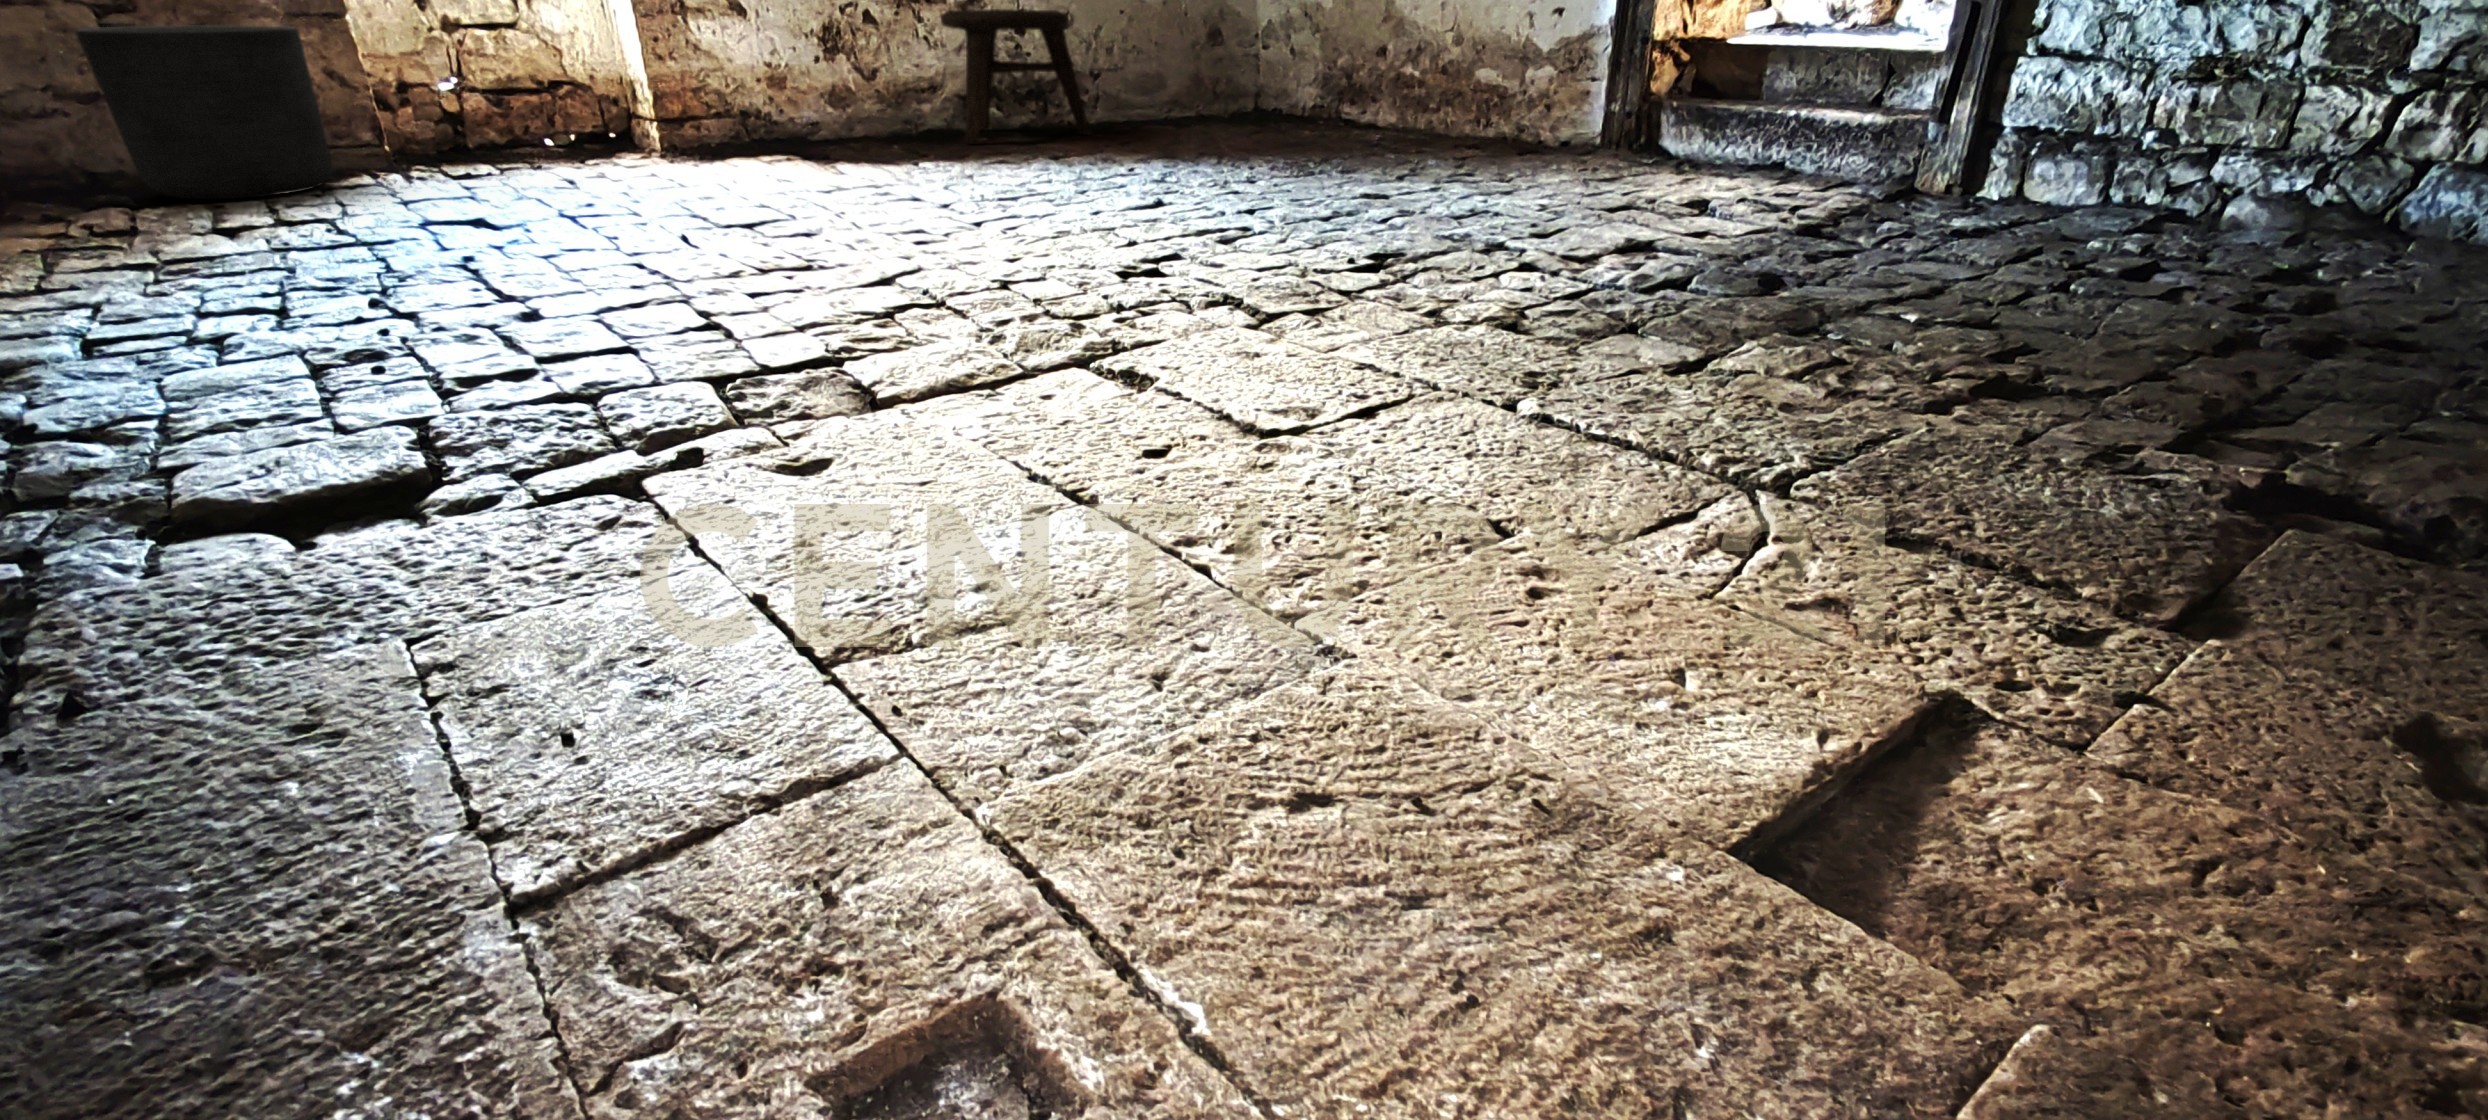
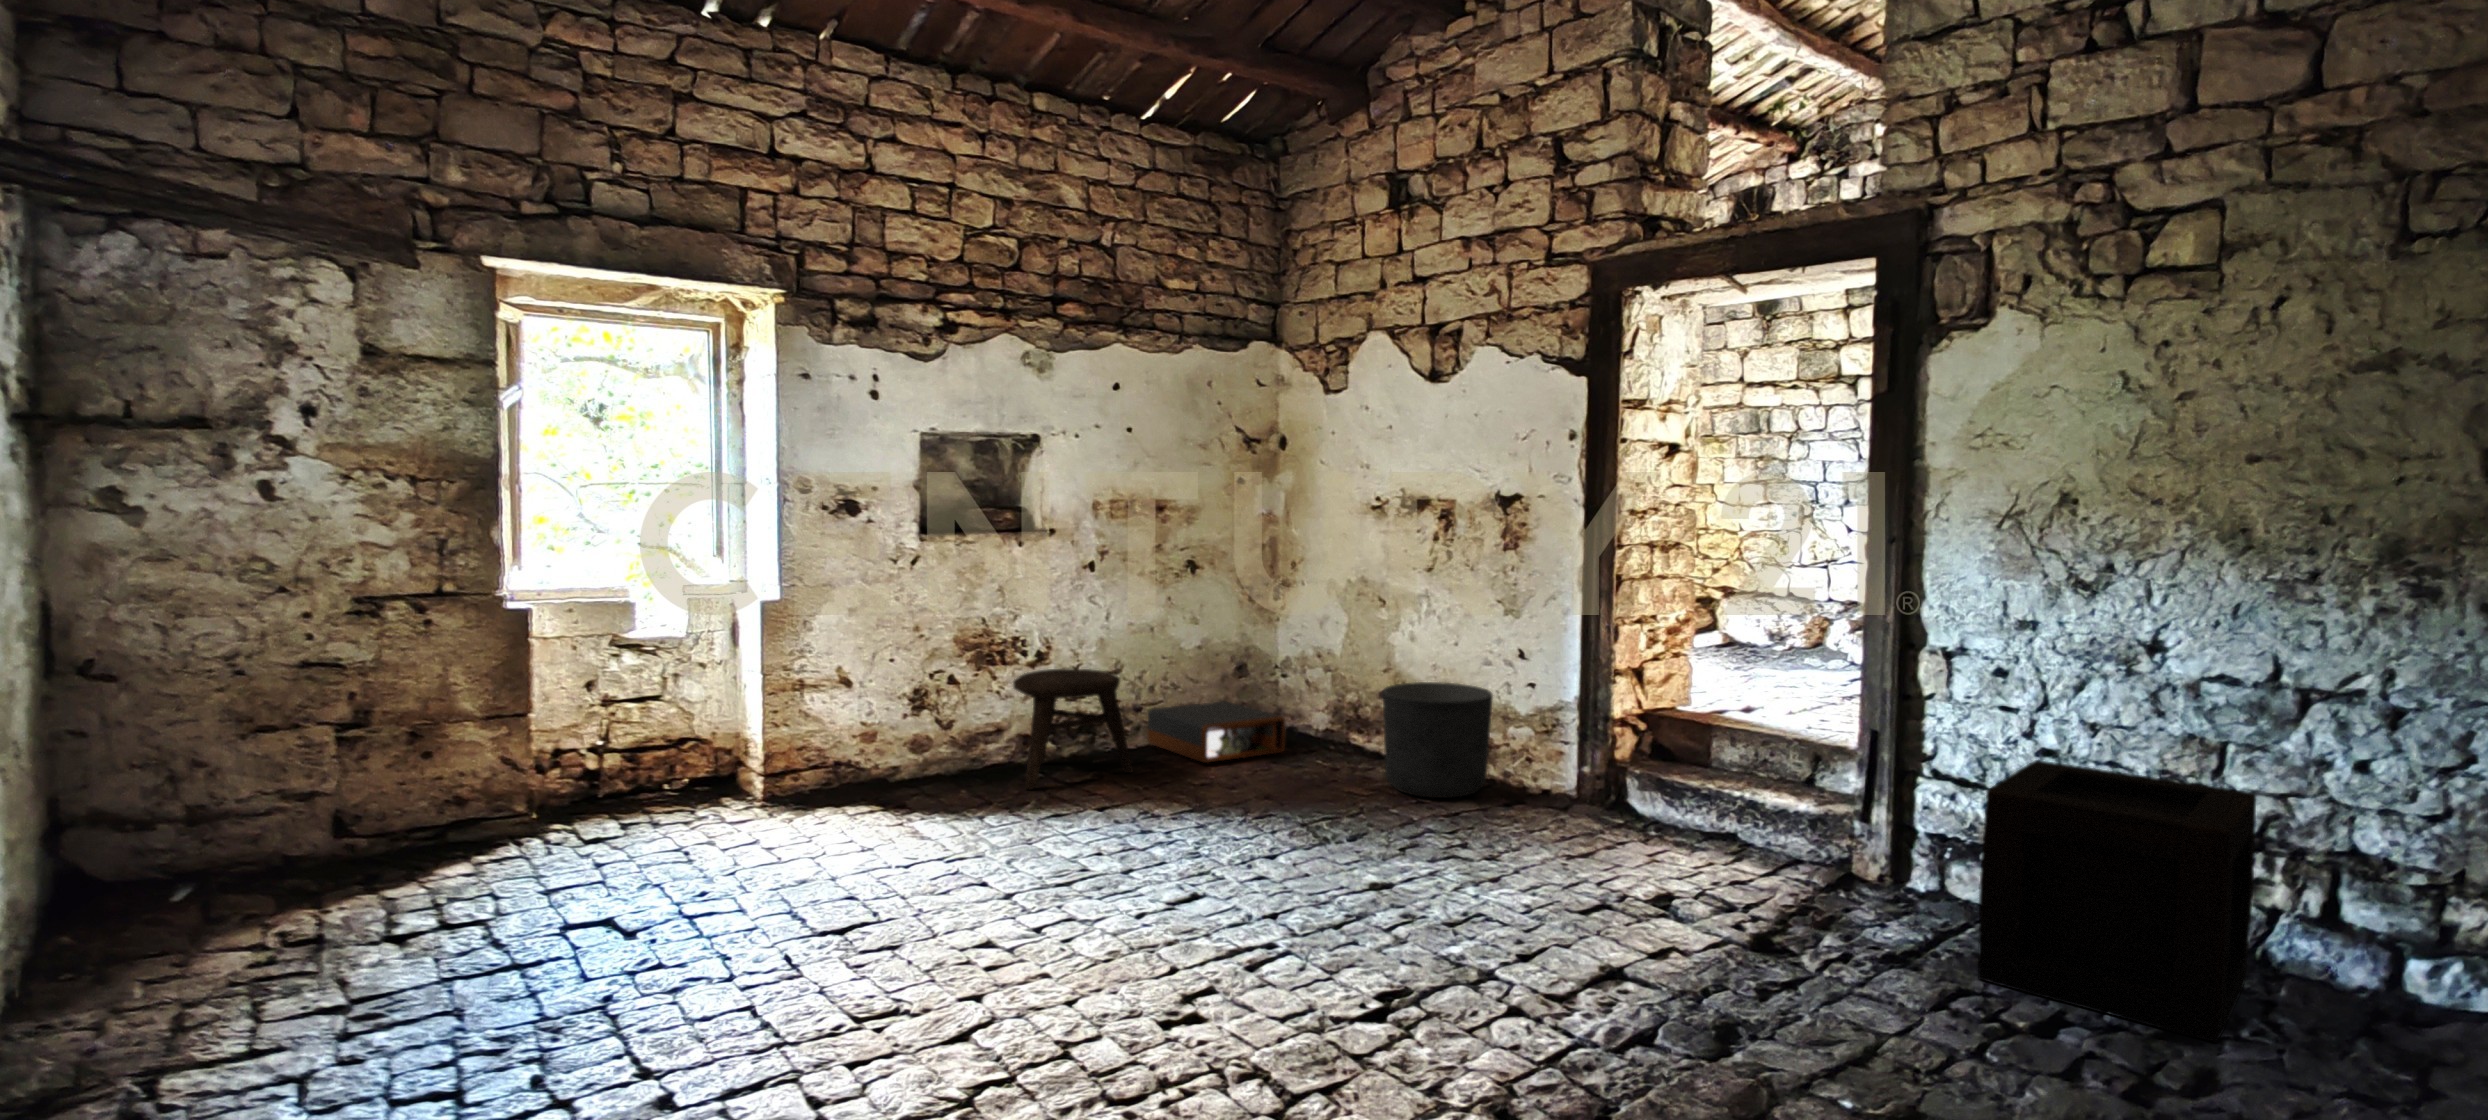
wooden crate: none [2061,4,2459,283] -> present [1978,760,2256,1042]
planter: present [75,25,333,199] -> present [1383,682,1493,798]
storage box: none [1106,73,1266,128] -> present [1148,701,1286,763]

